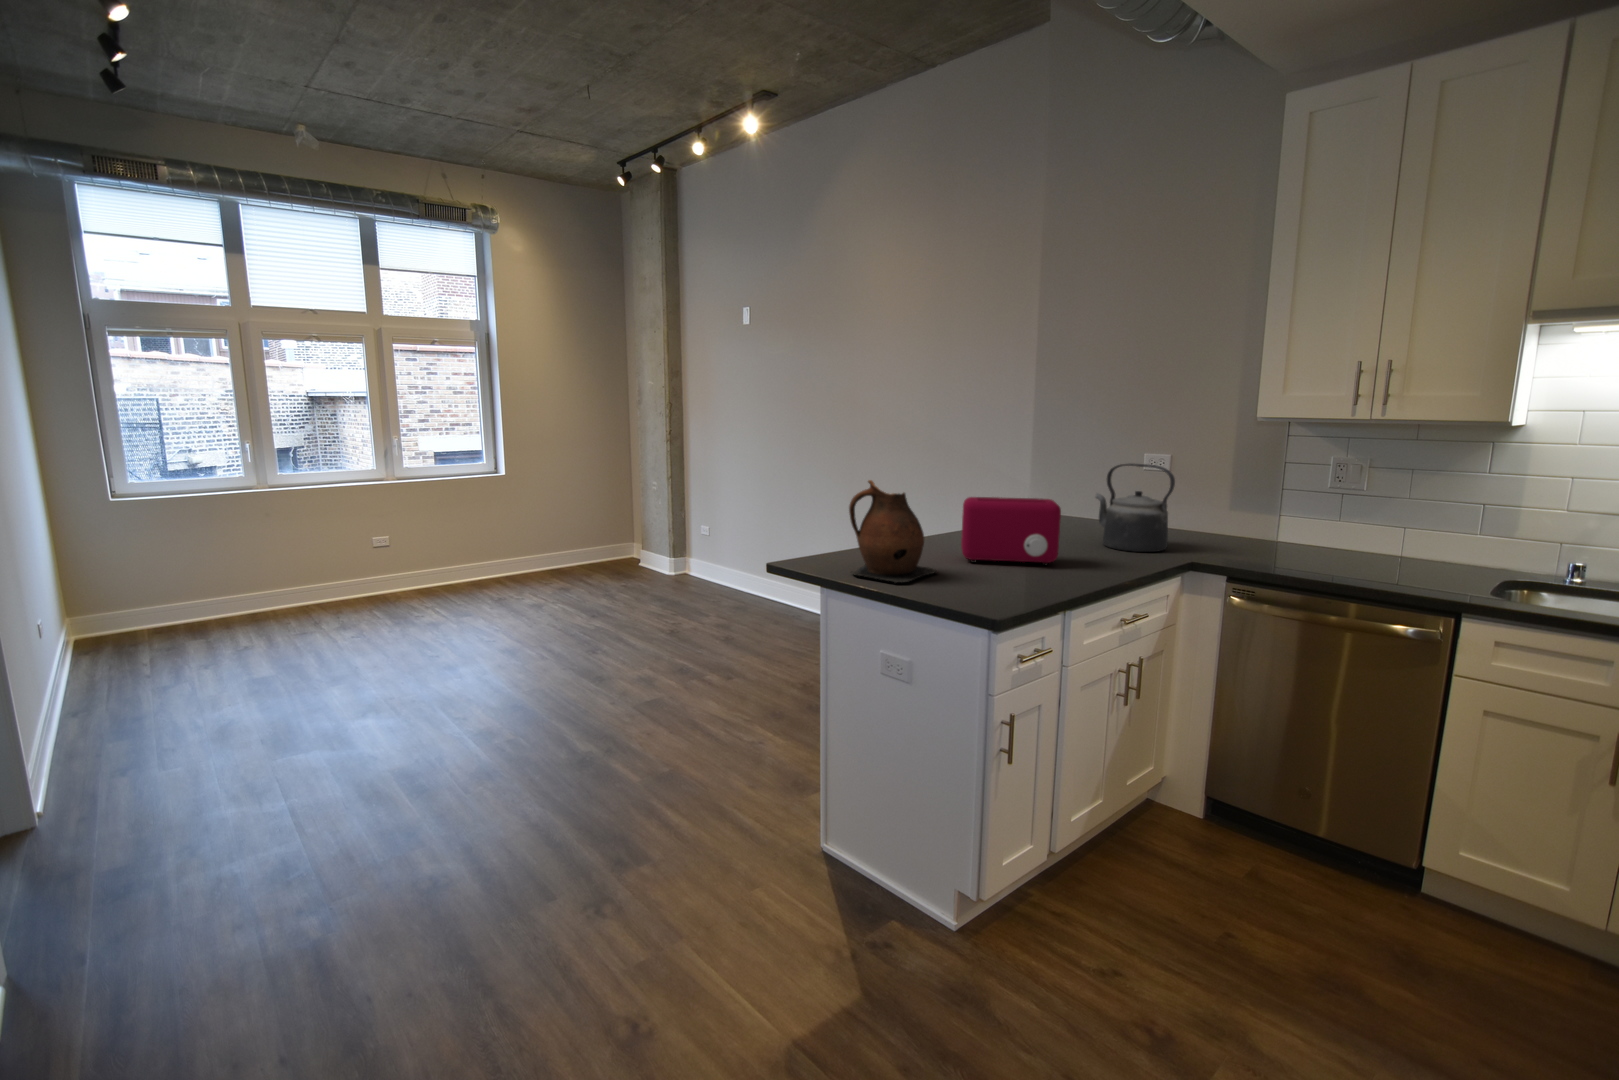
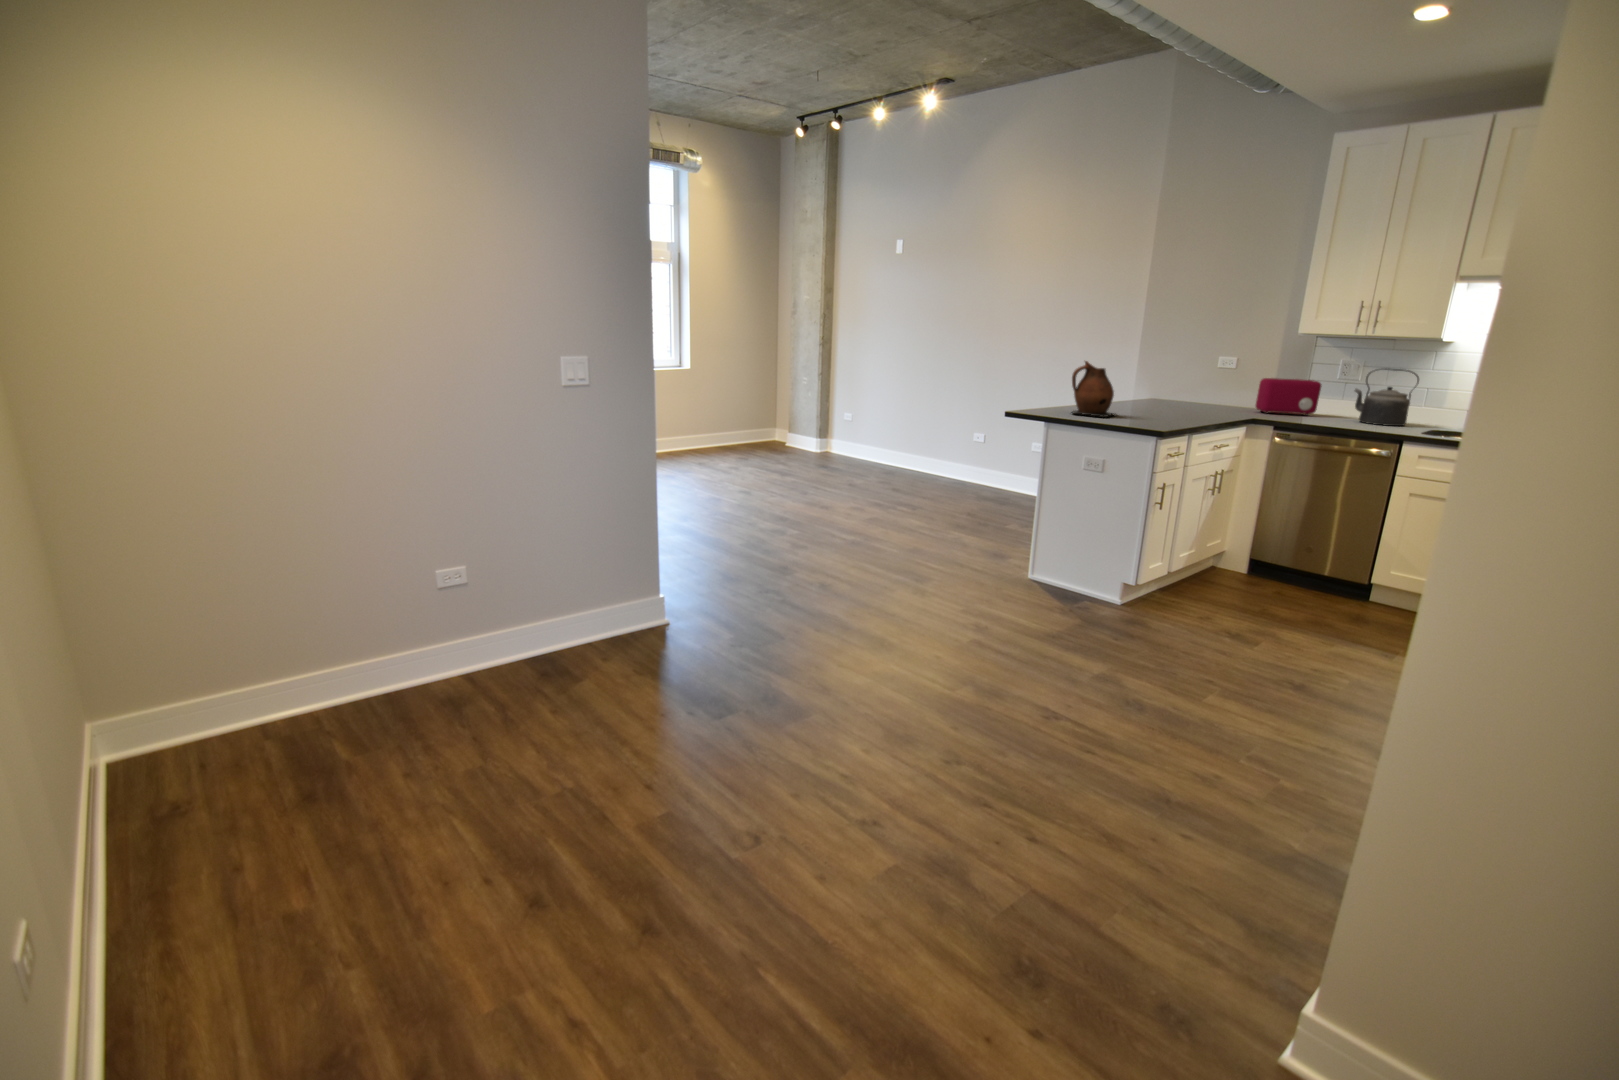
kettle: present [1096,463,1175,552] -> present [1355,369,1419,426]
toaster: present [961,497,1061,565] -> present [1256,378,1322,416]

